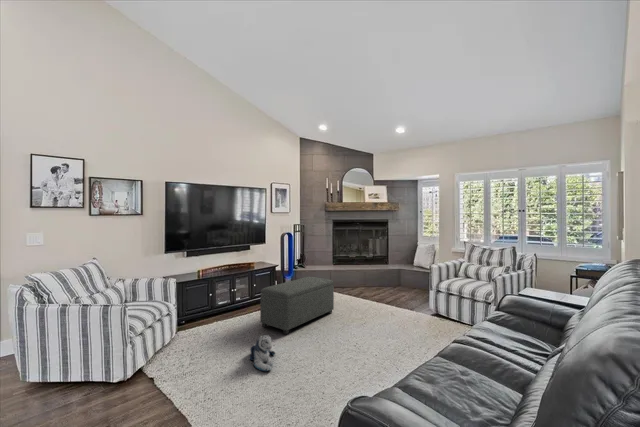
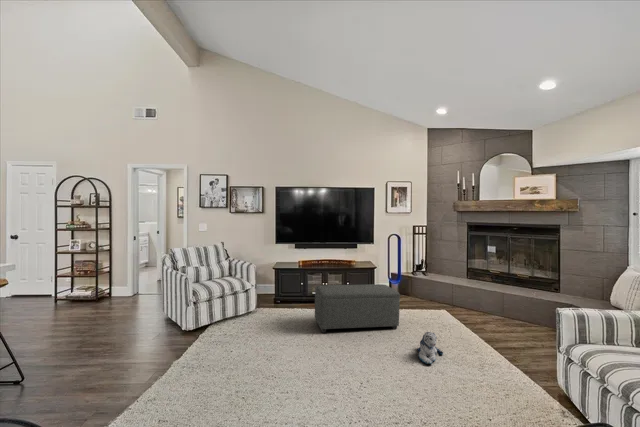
plush toy: present [249,335,275,372] -> present [418,332,443,364]

